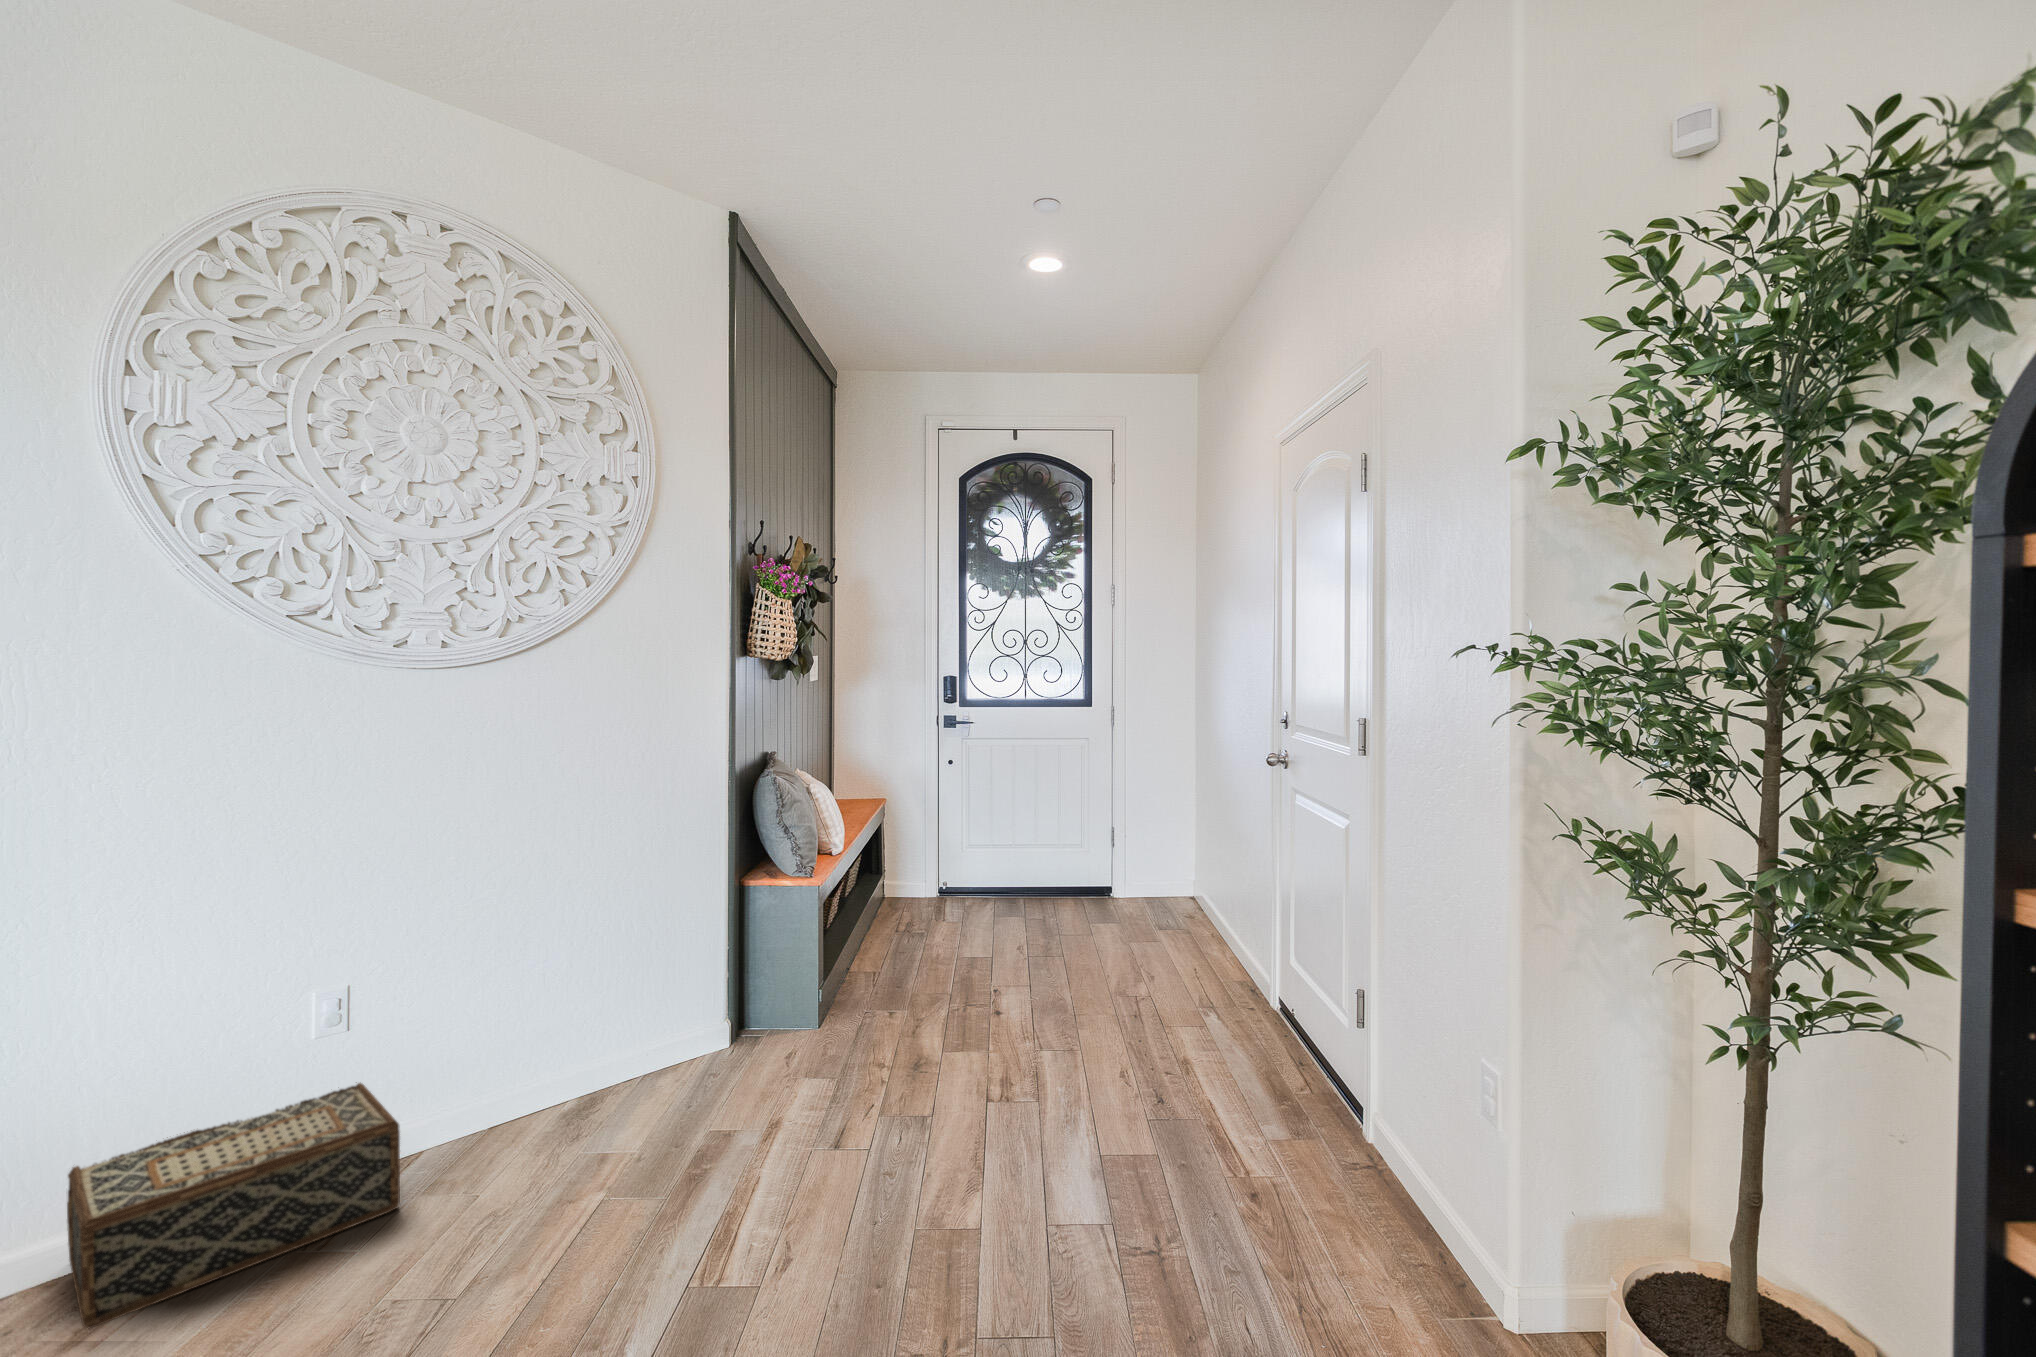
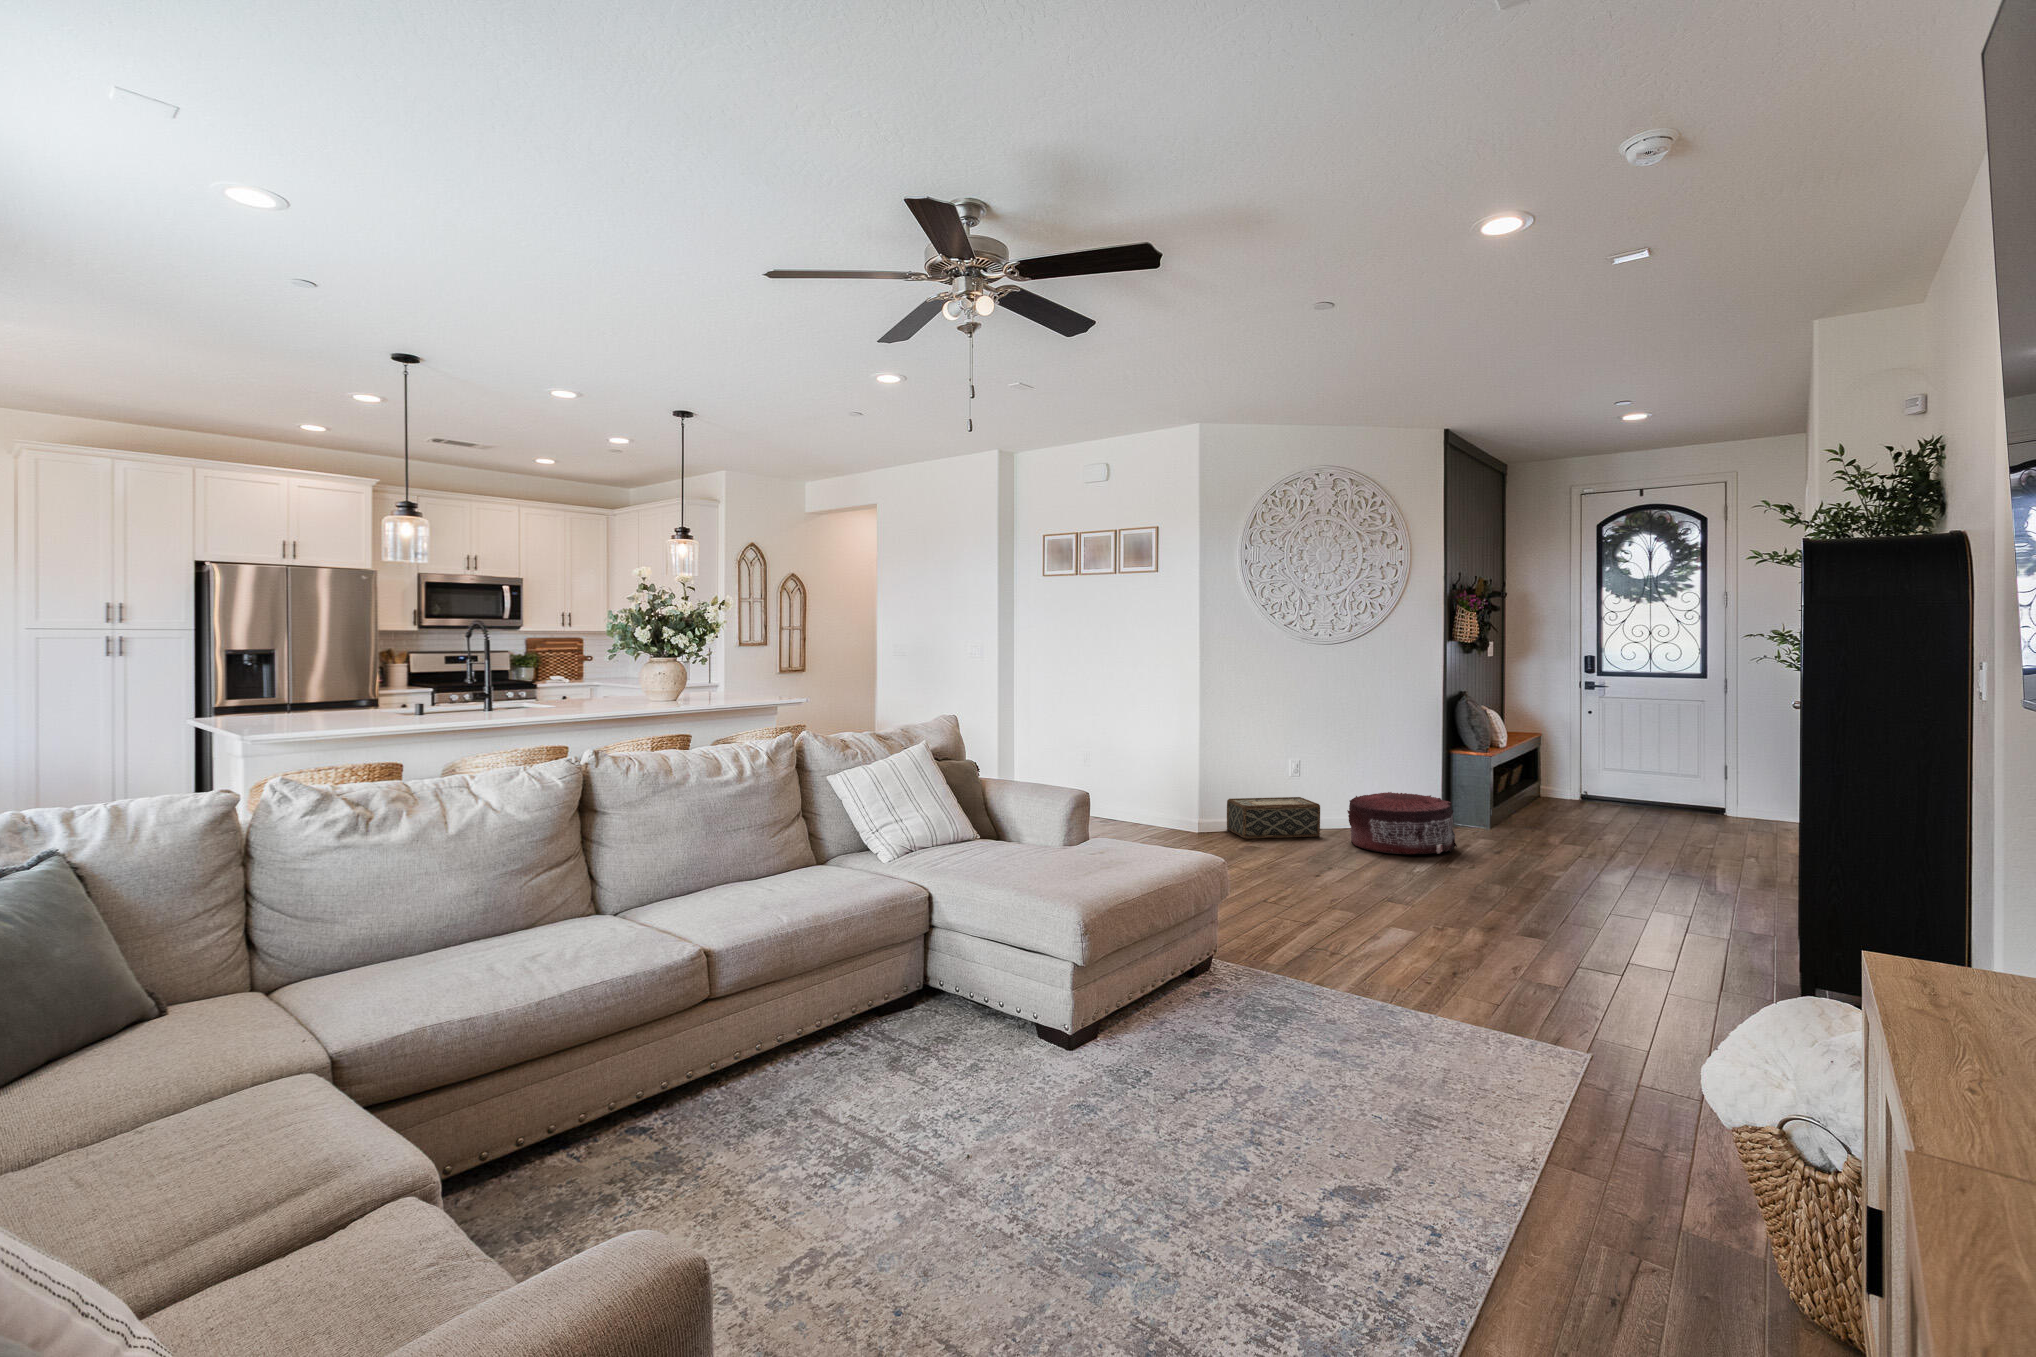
pouf: none [473,1027,759,1269] -> present [1347,792,1457,854]

